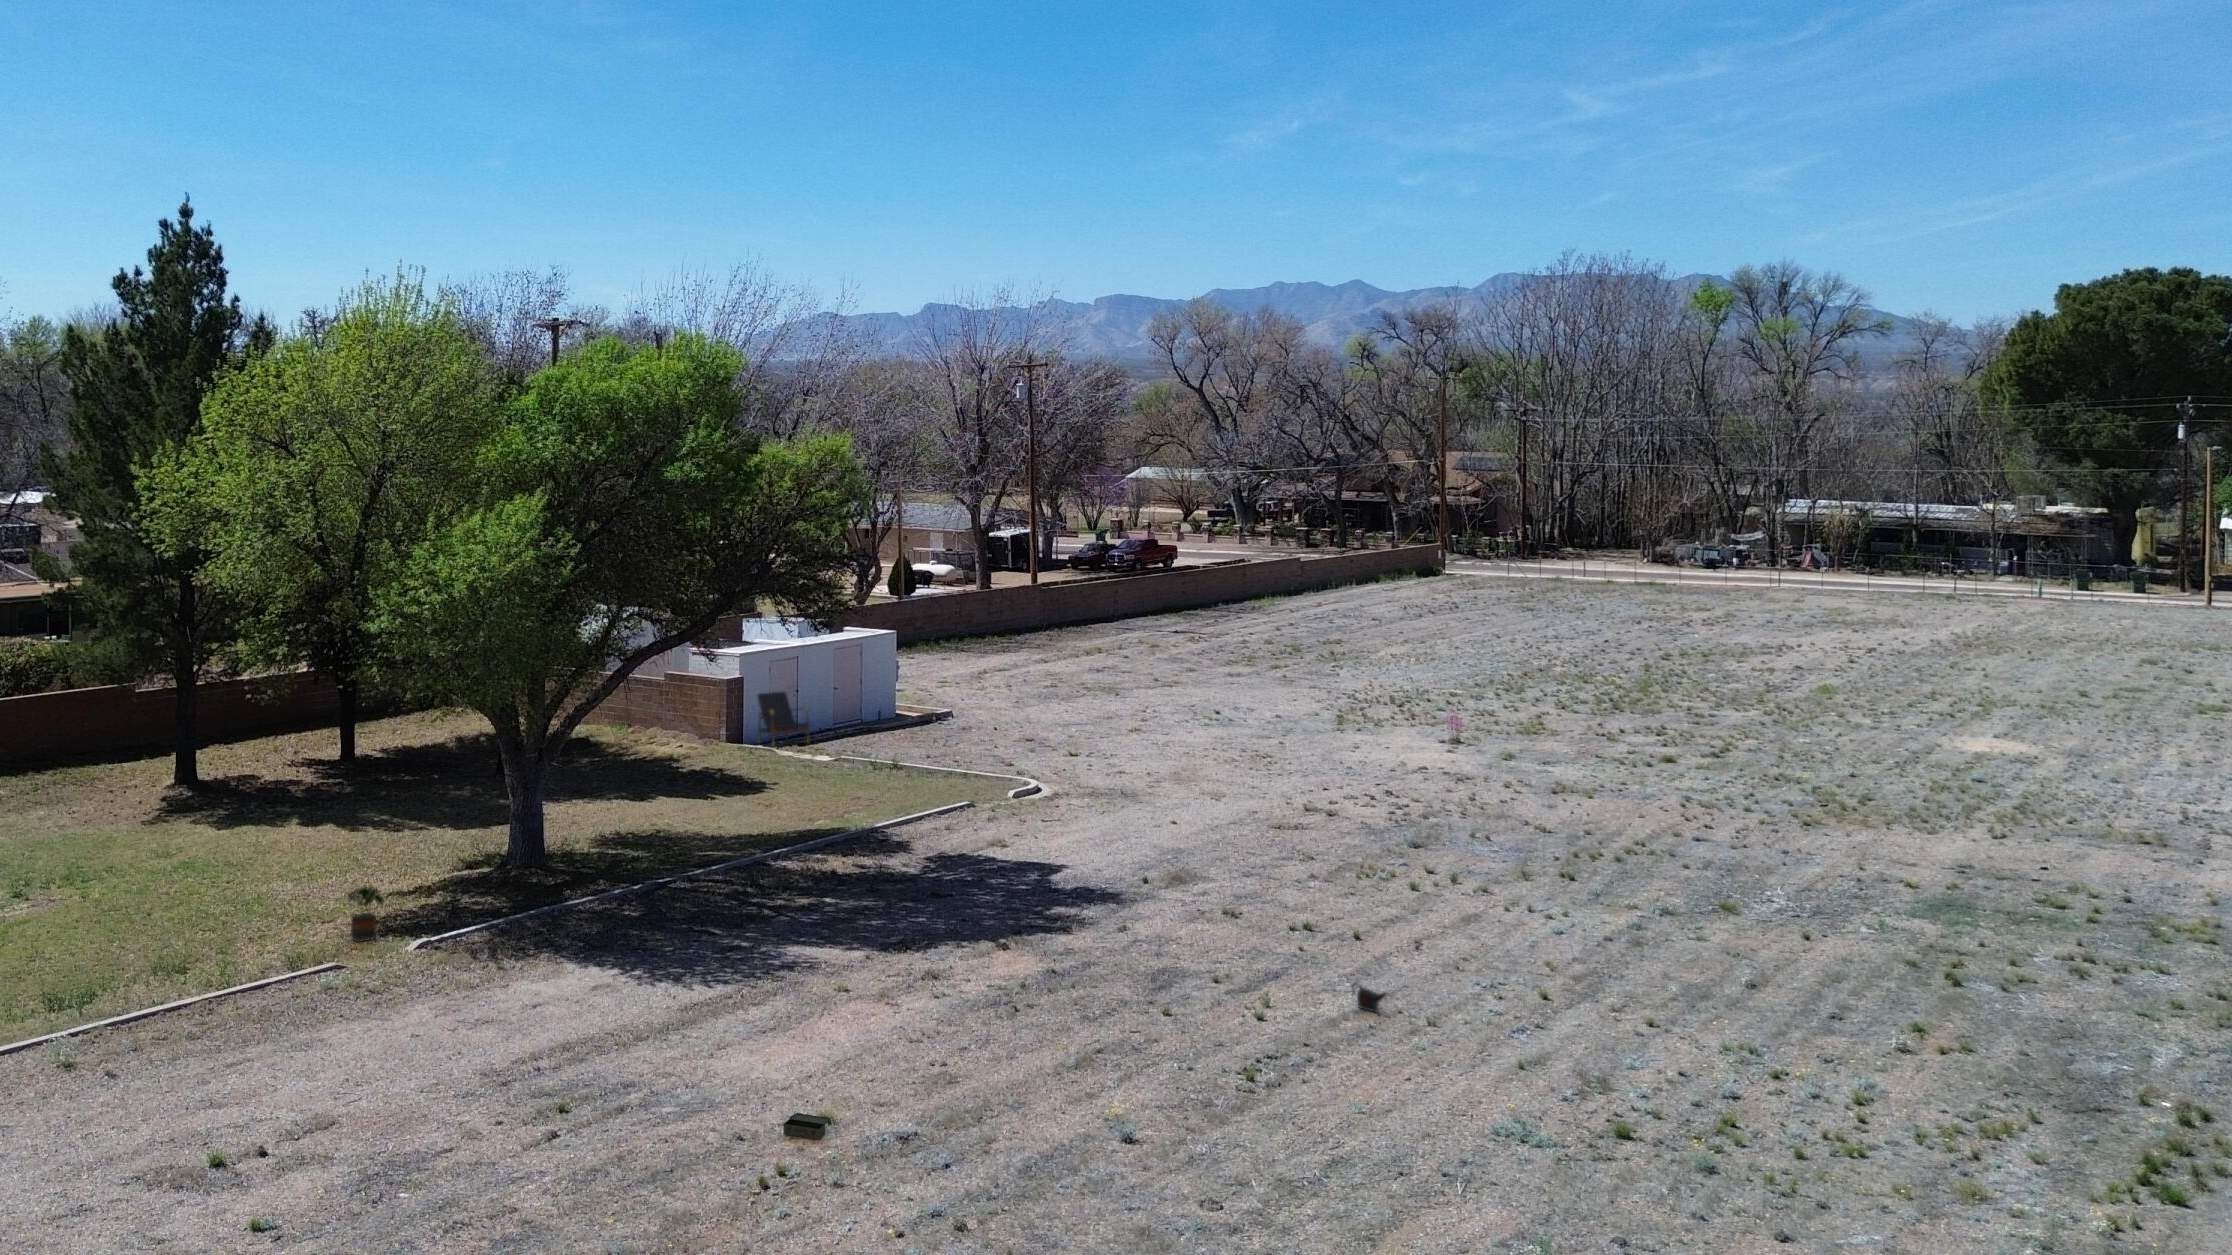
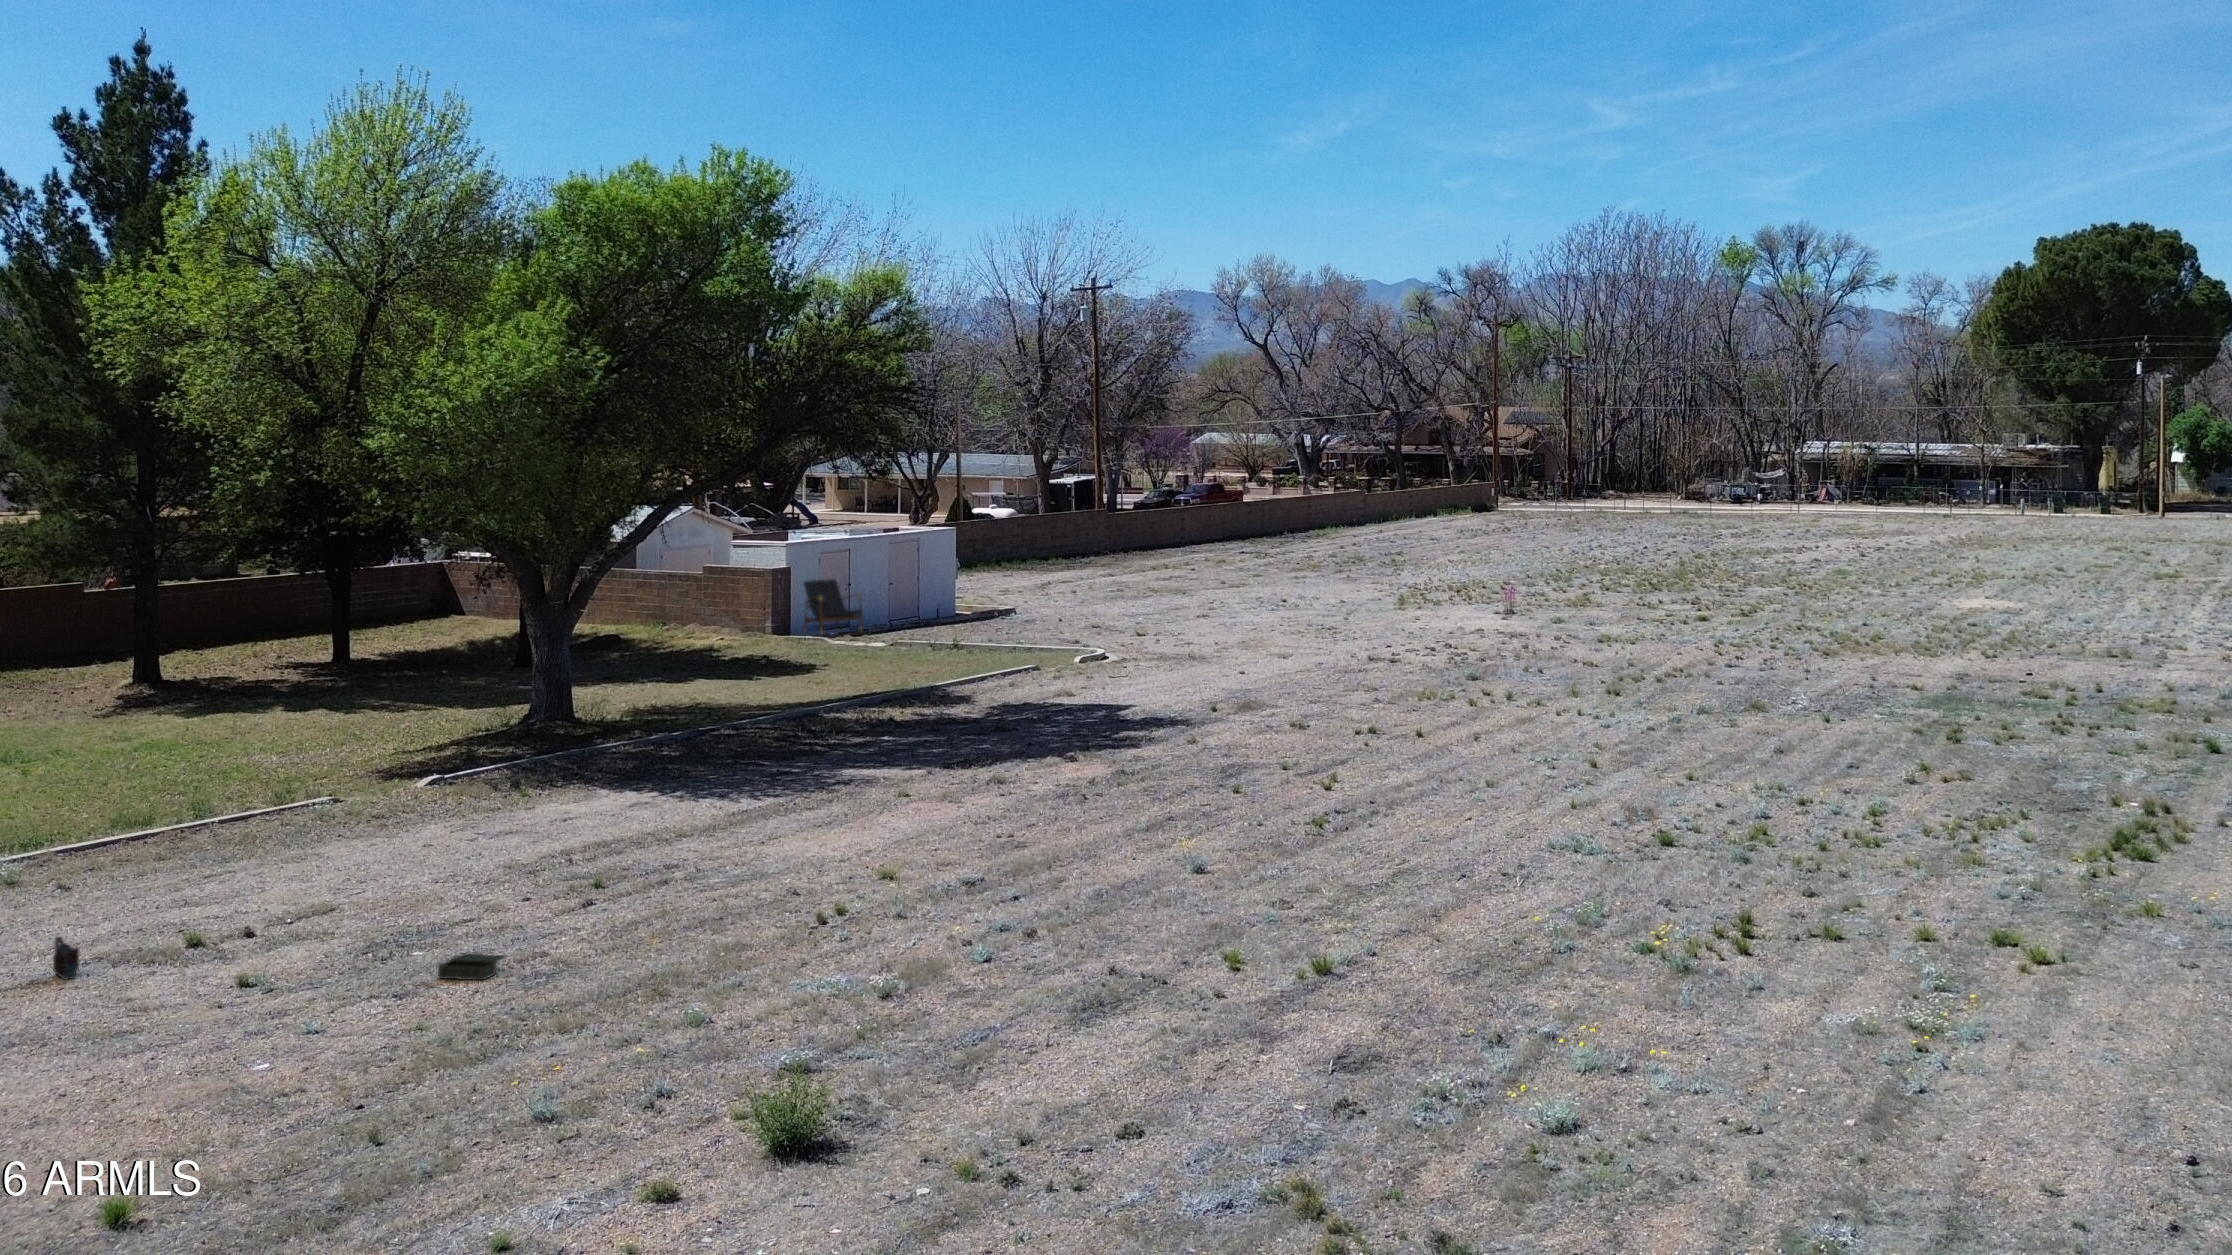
potted tree: present [348,887,384,942] -> none [298,729,350,792]
watering can: present [1352,983,1387,1013] -> present [53,936,79,980]
toolbox: present [784,1113,830,1140] -> present [438,954,505,980]

